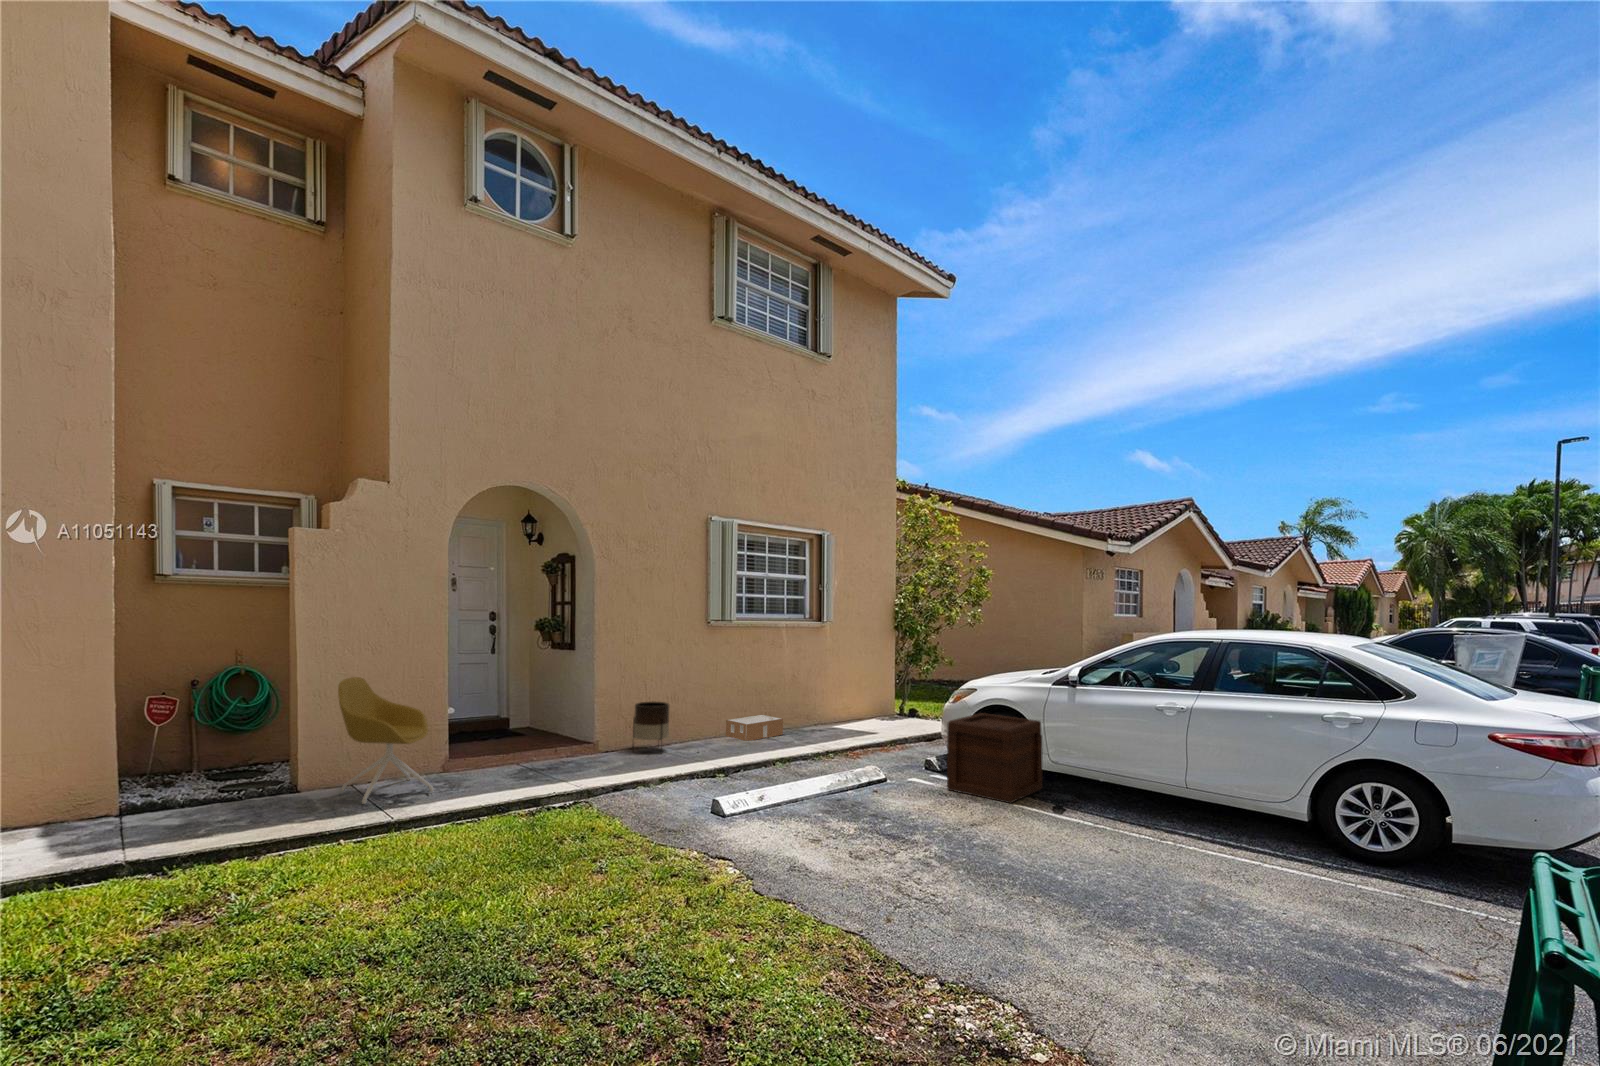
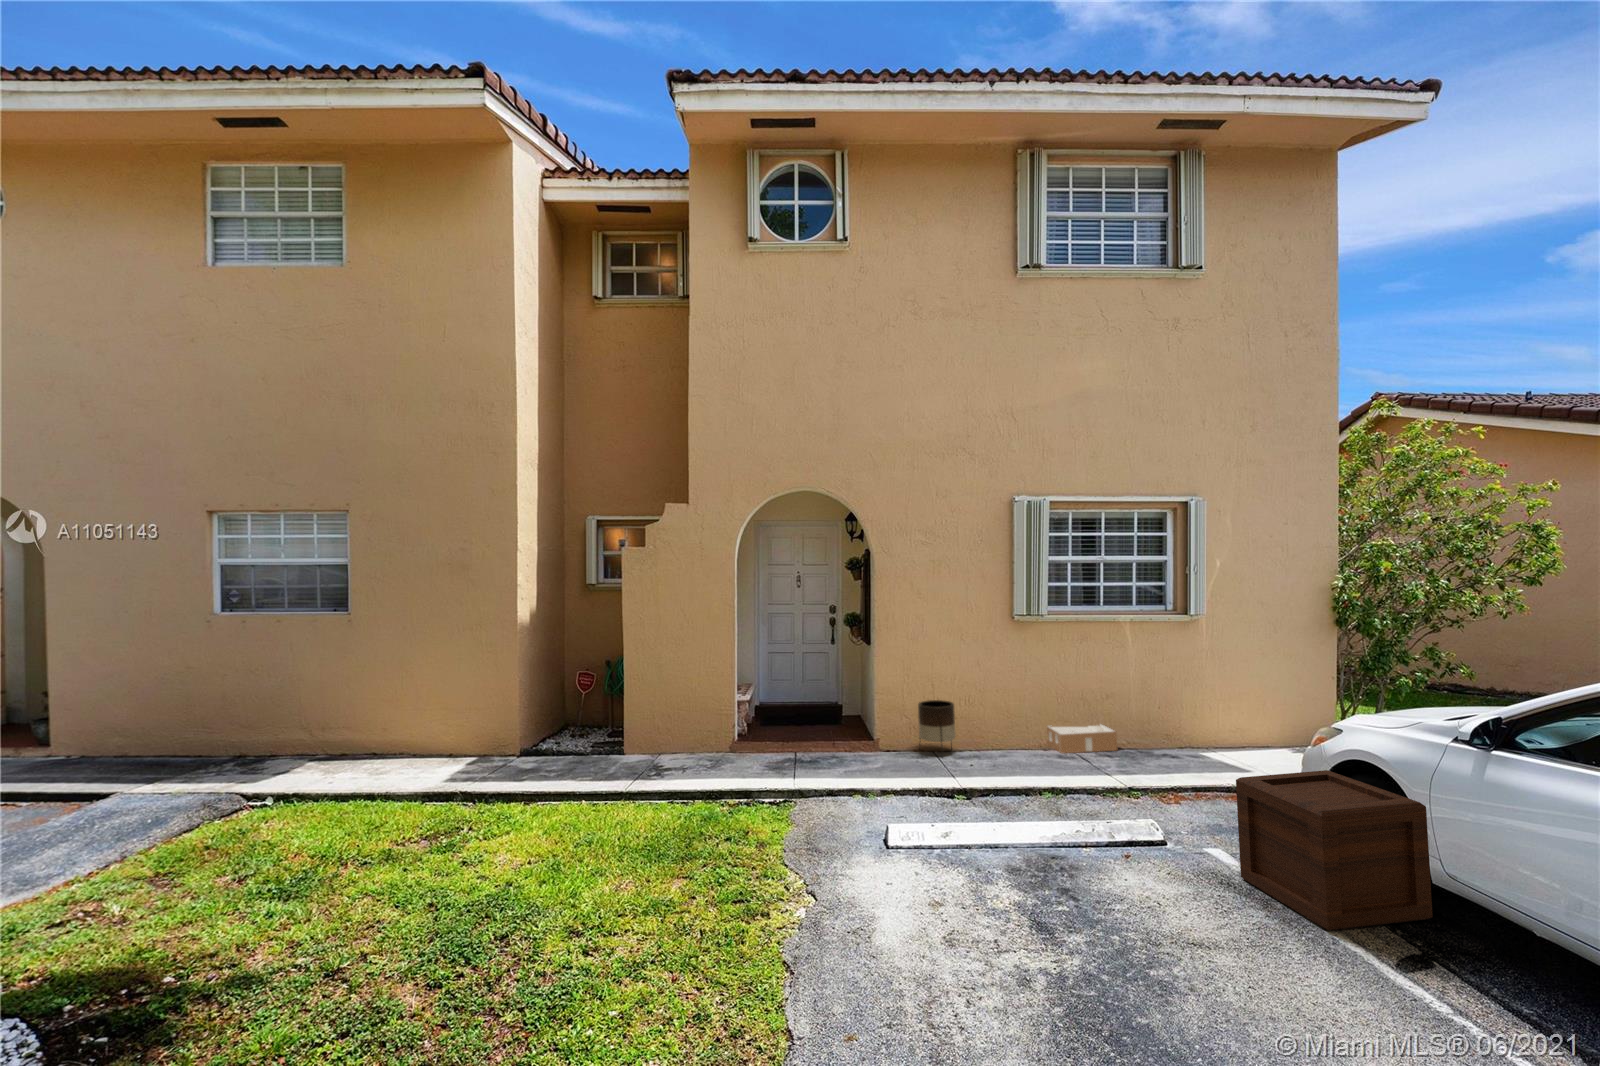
chair: present [338,677,434,804] -> none [625,667,698,773]

